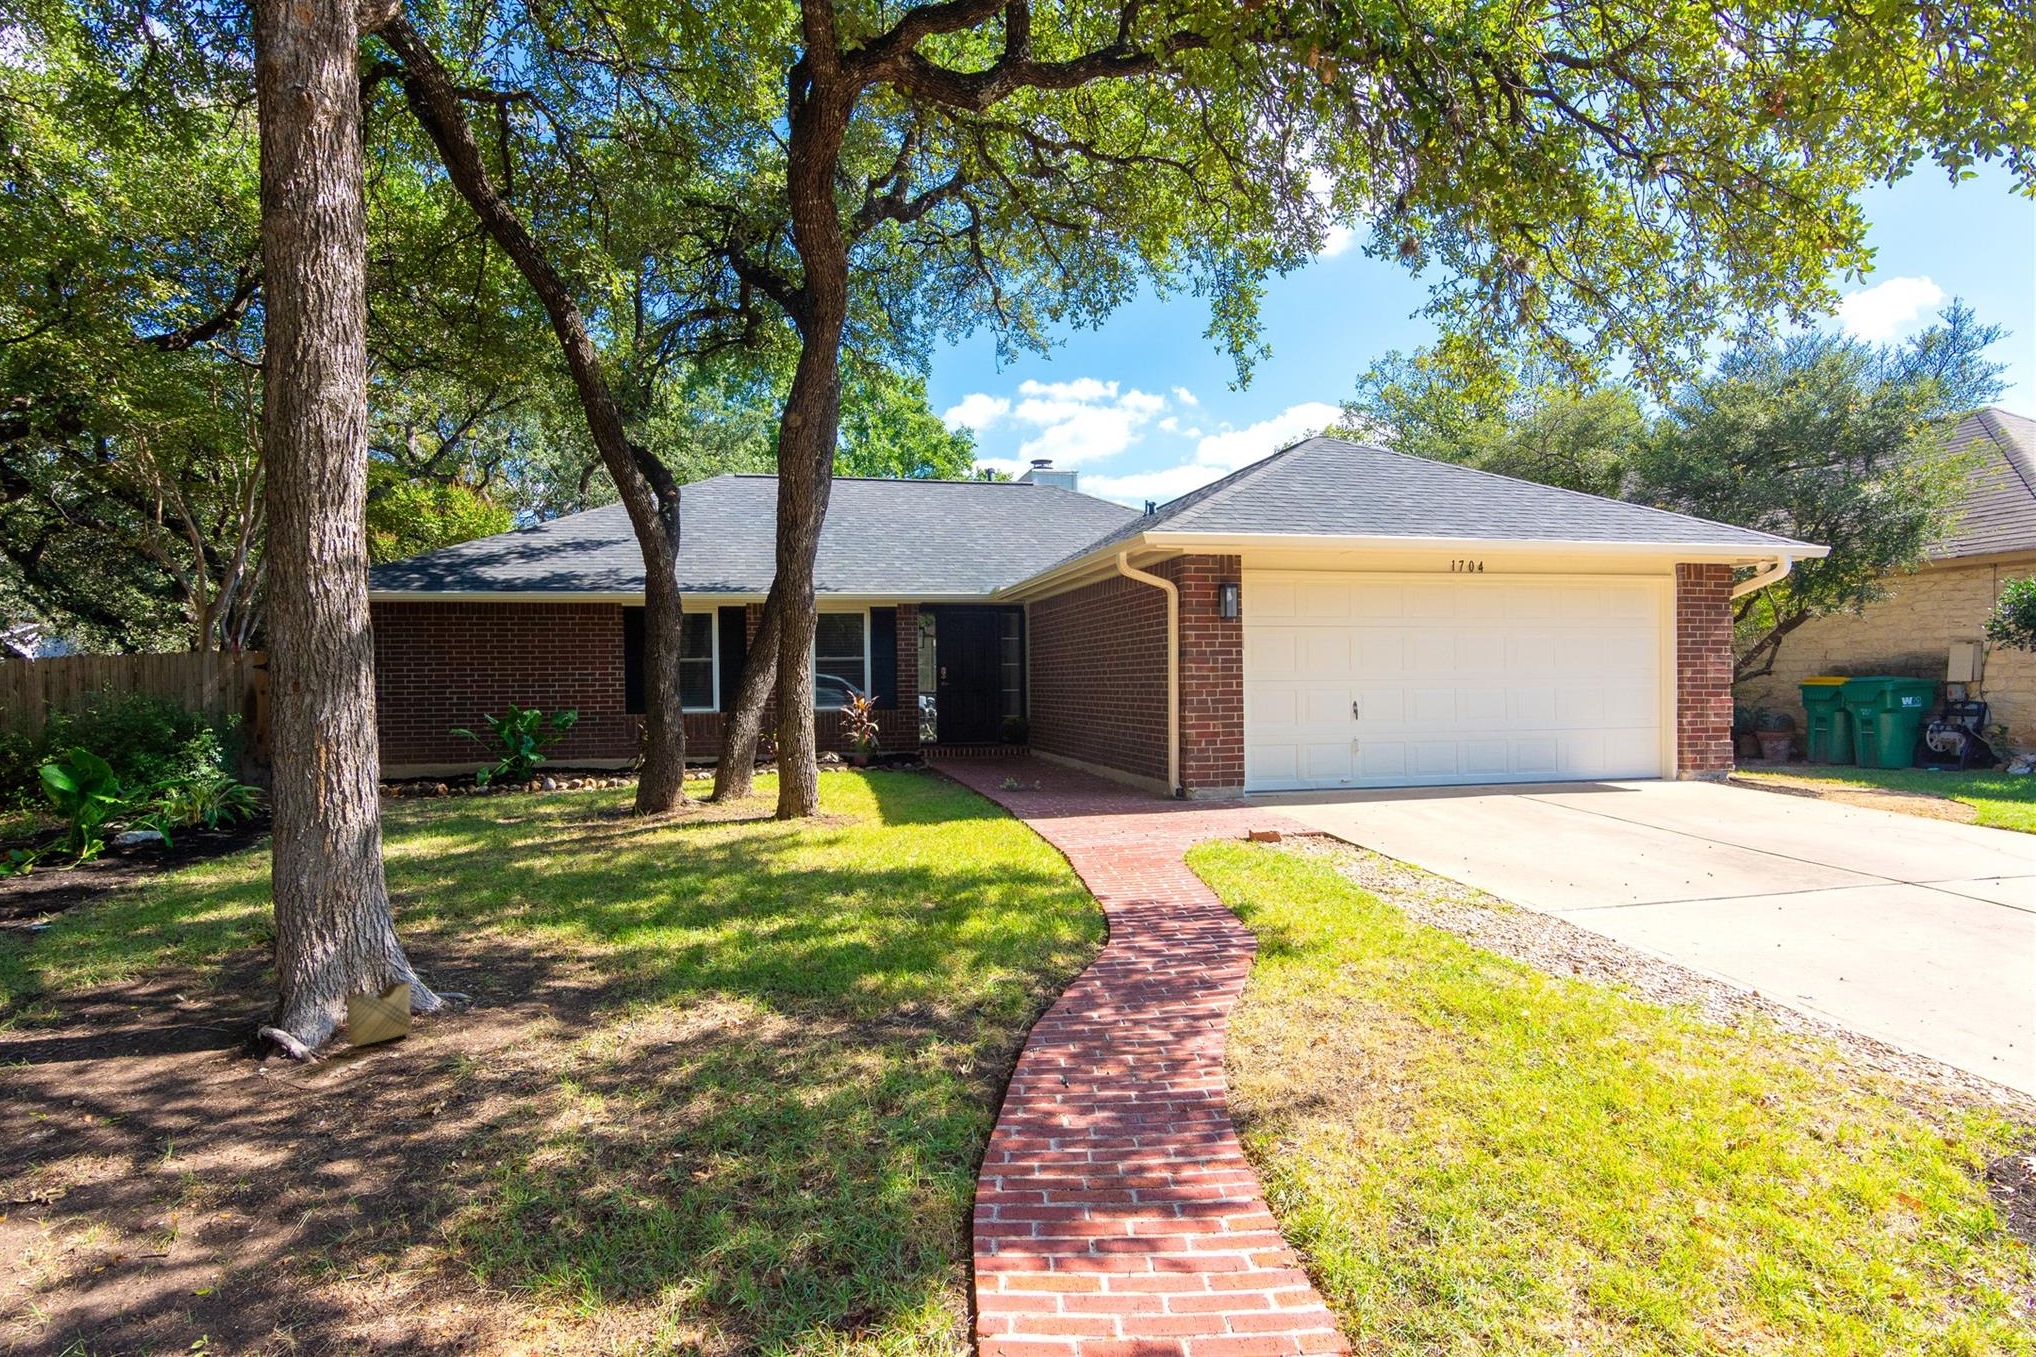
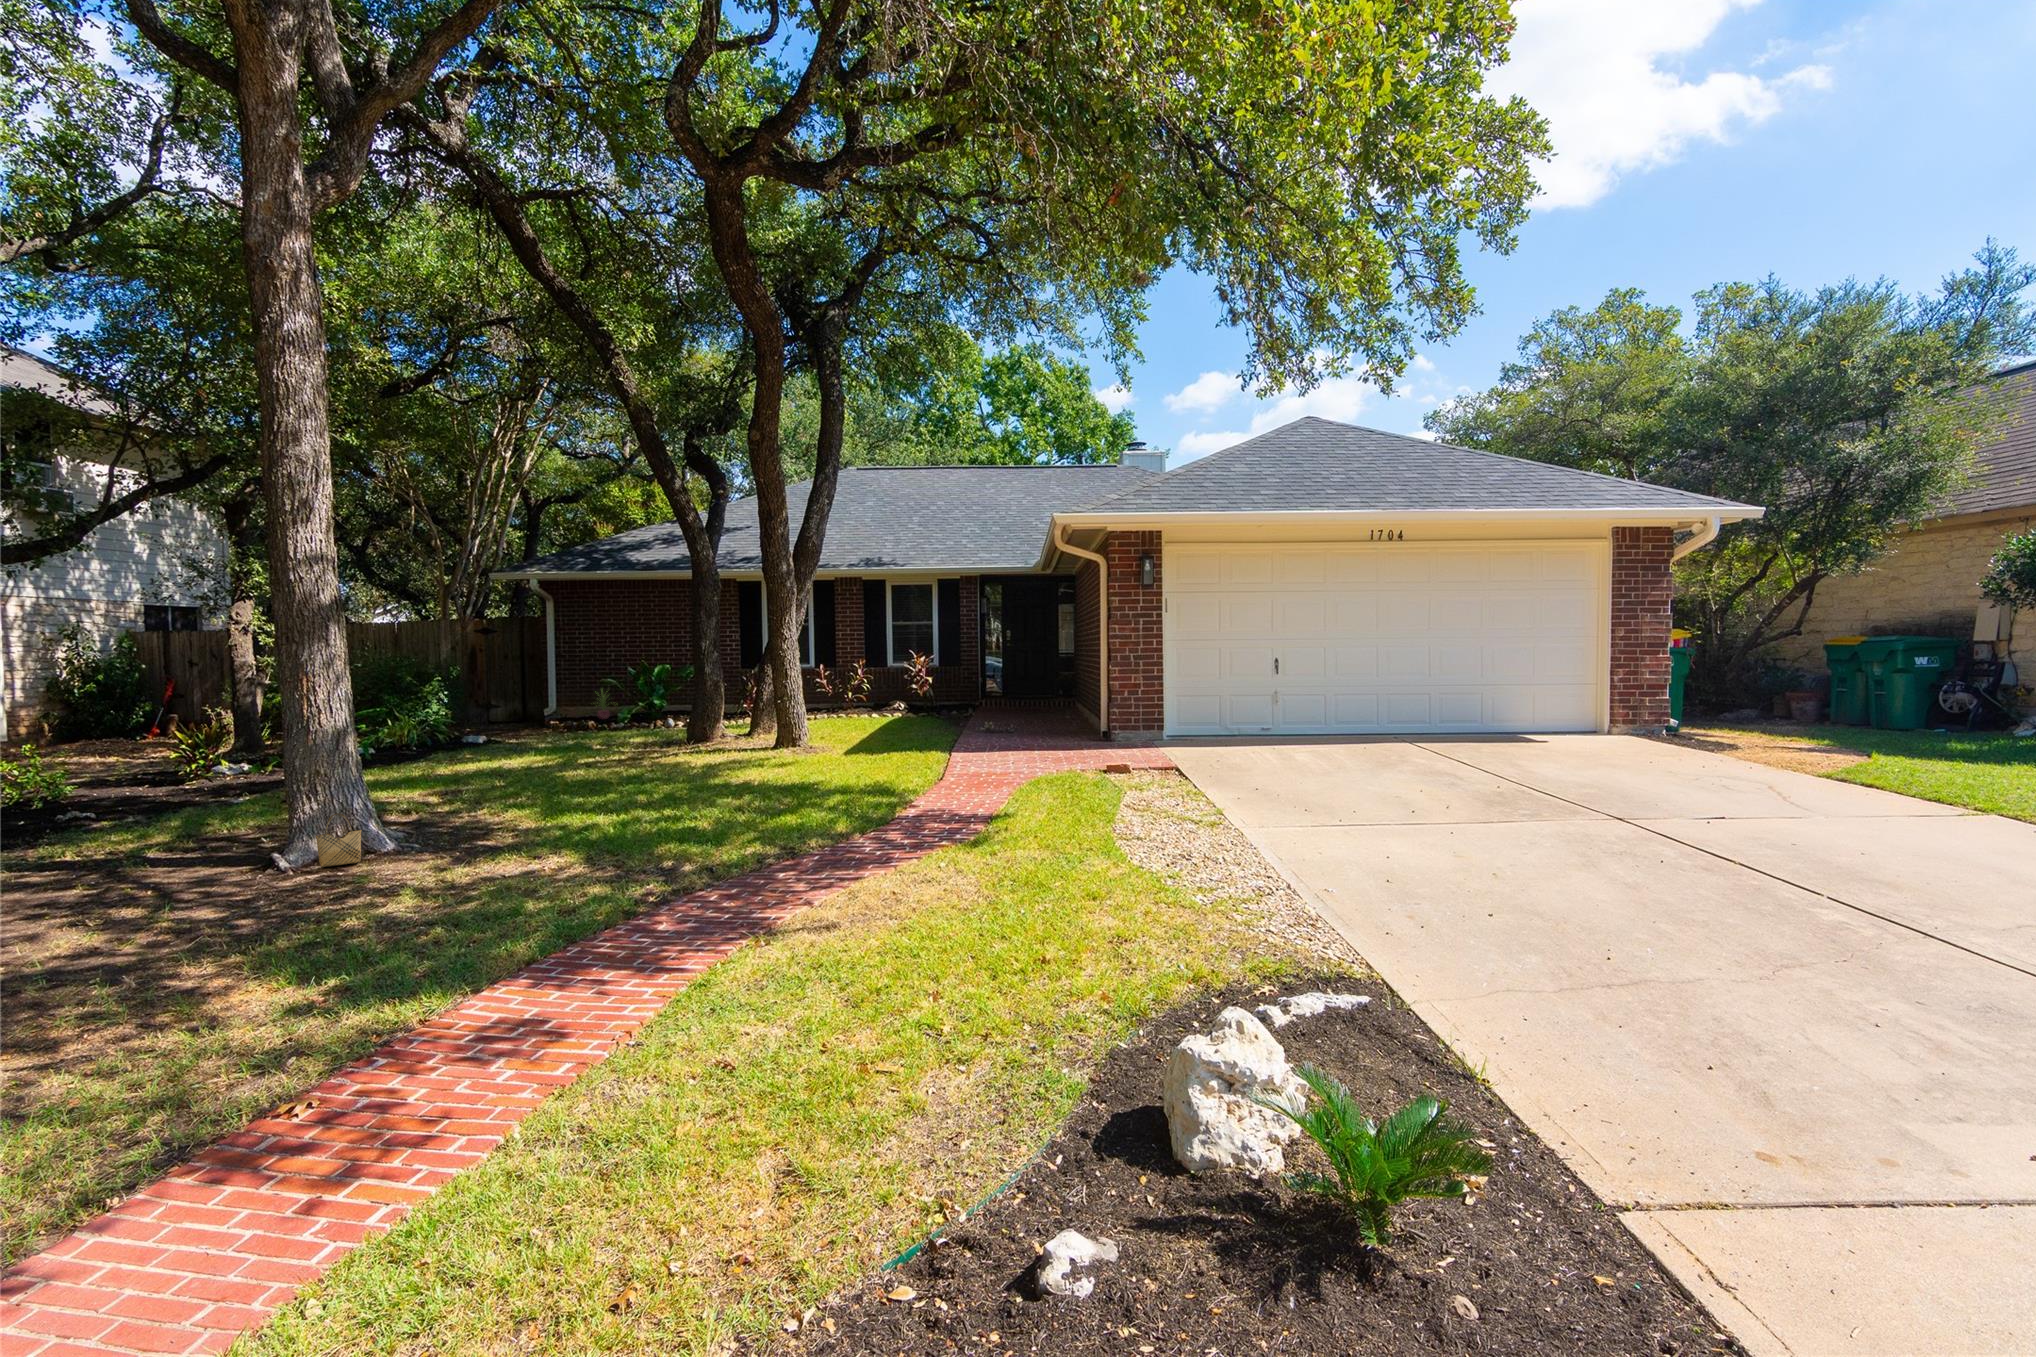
decorative plant: present [850,730,867,766] -> present [598,689,610,719]

